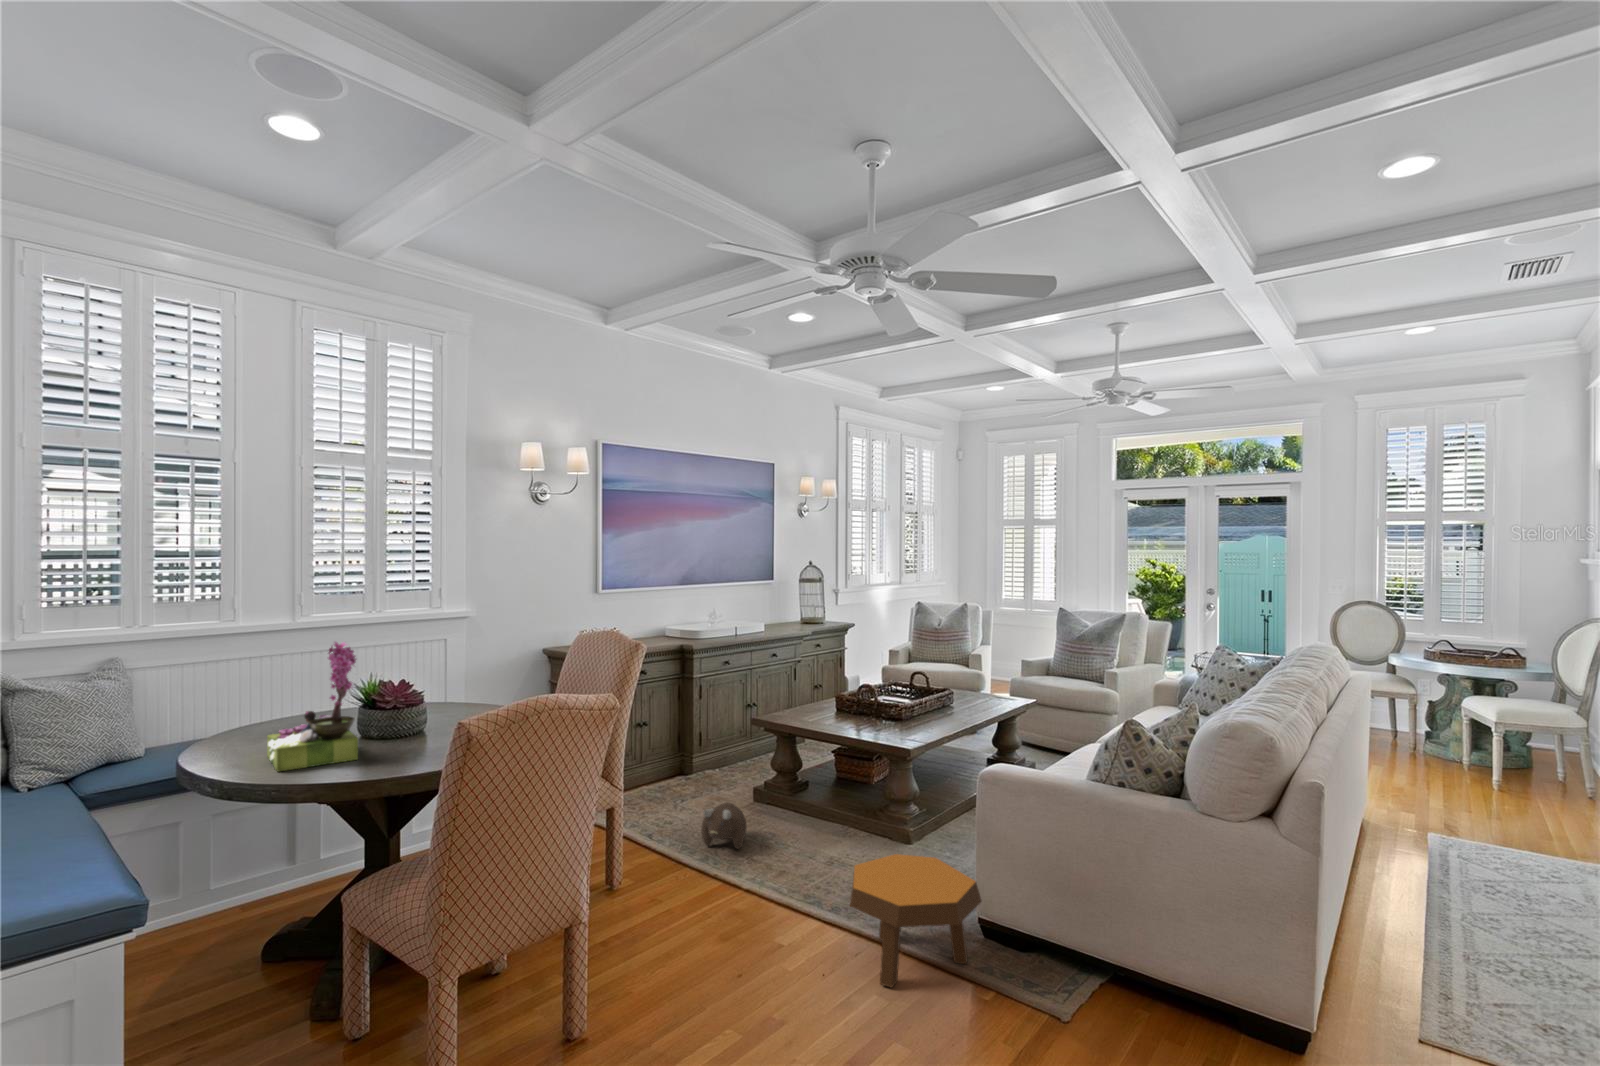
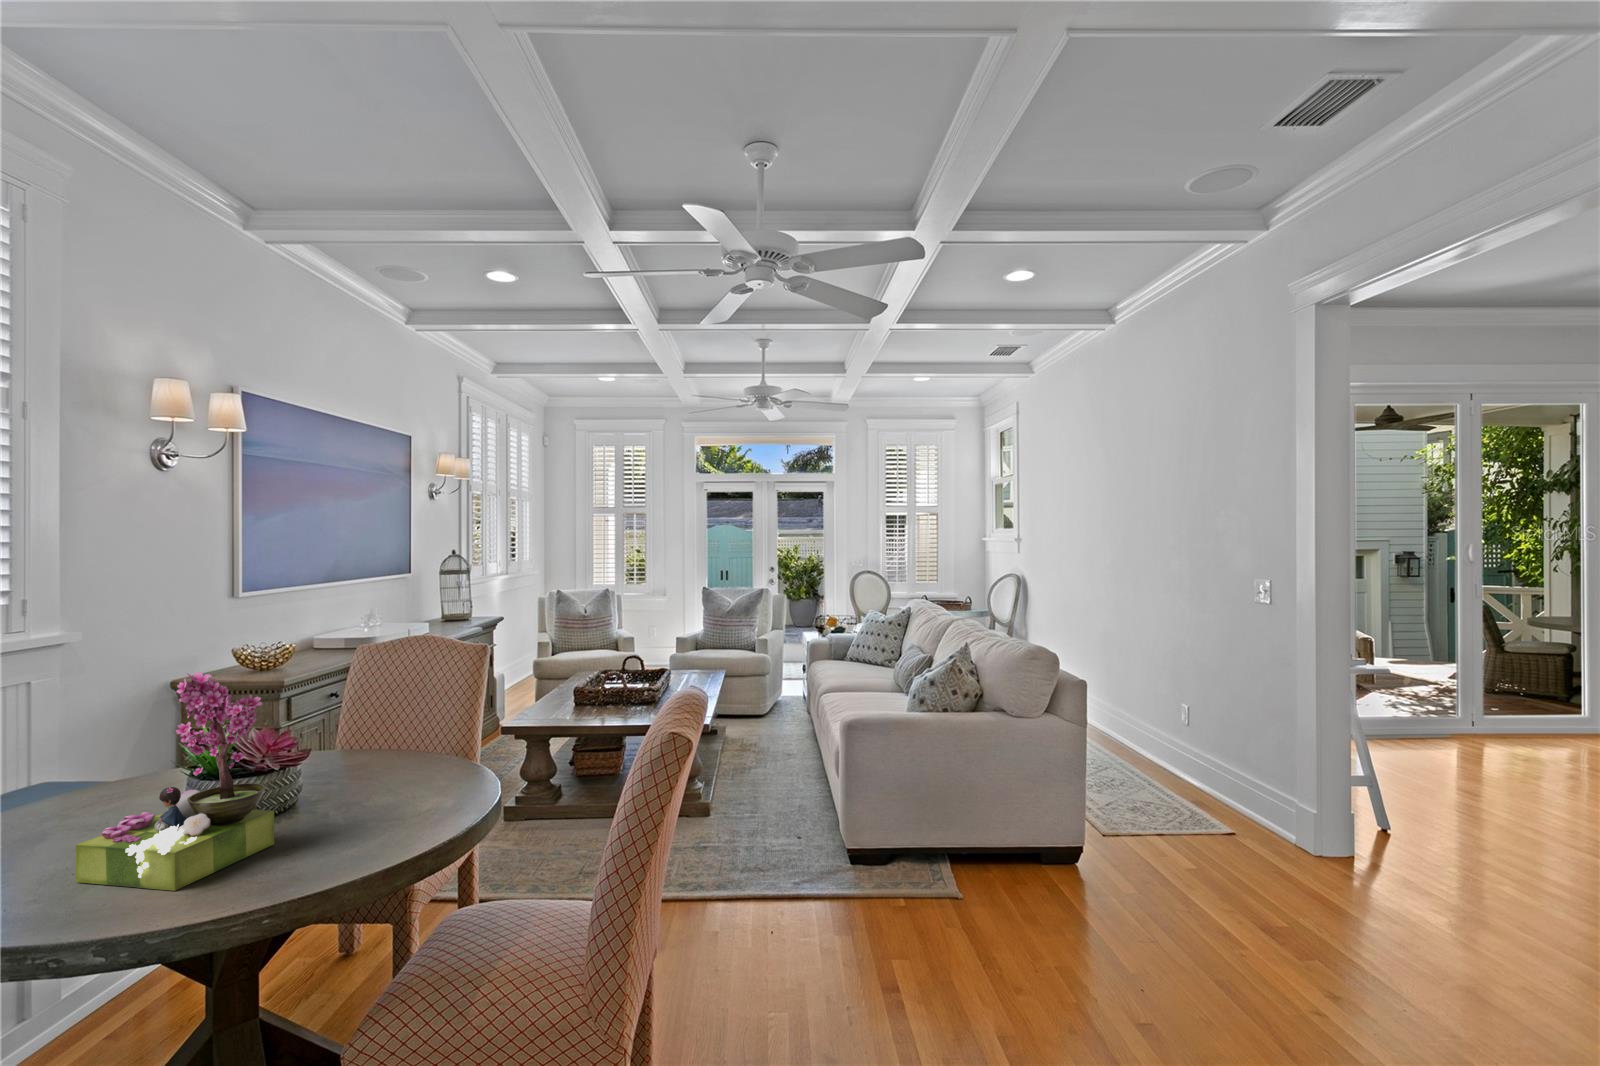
plush toy: present [701,803,747,849] -> none [505,817,558,872]
footstool: present [850,854,982,987] -> none [761,808,884,928]

